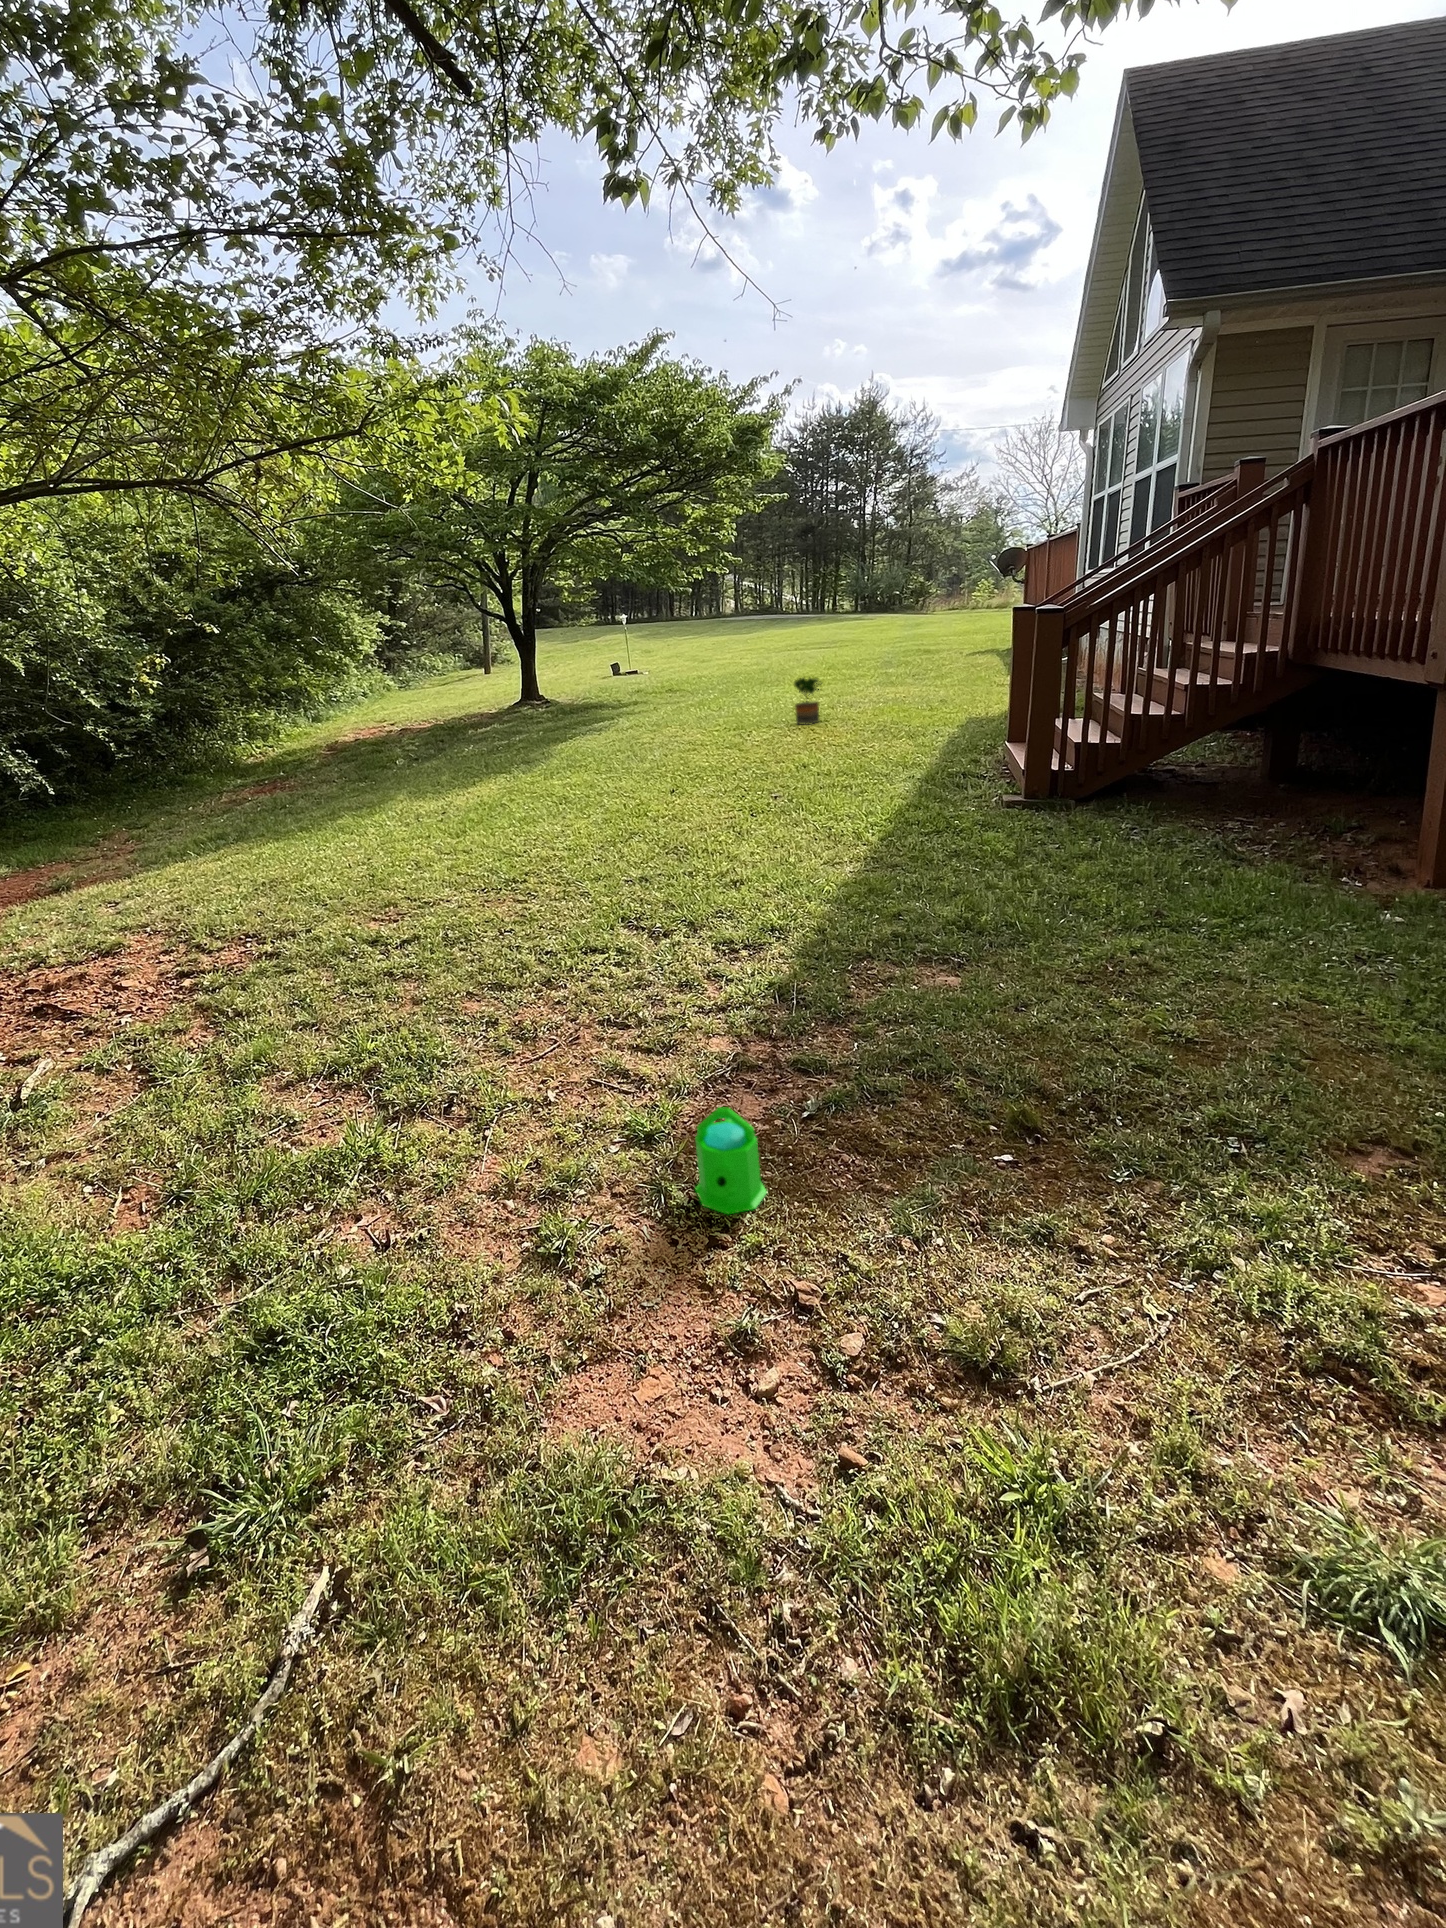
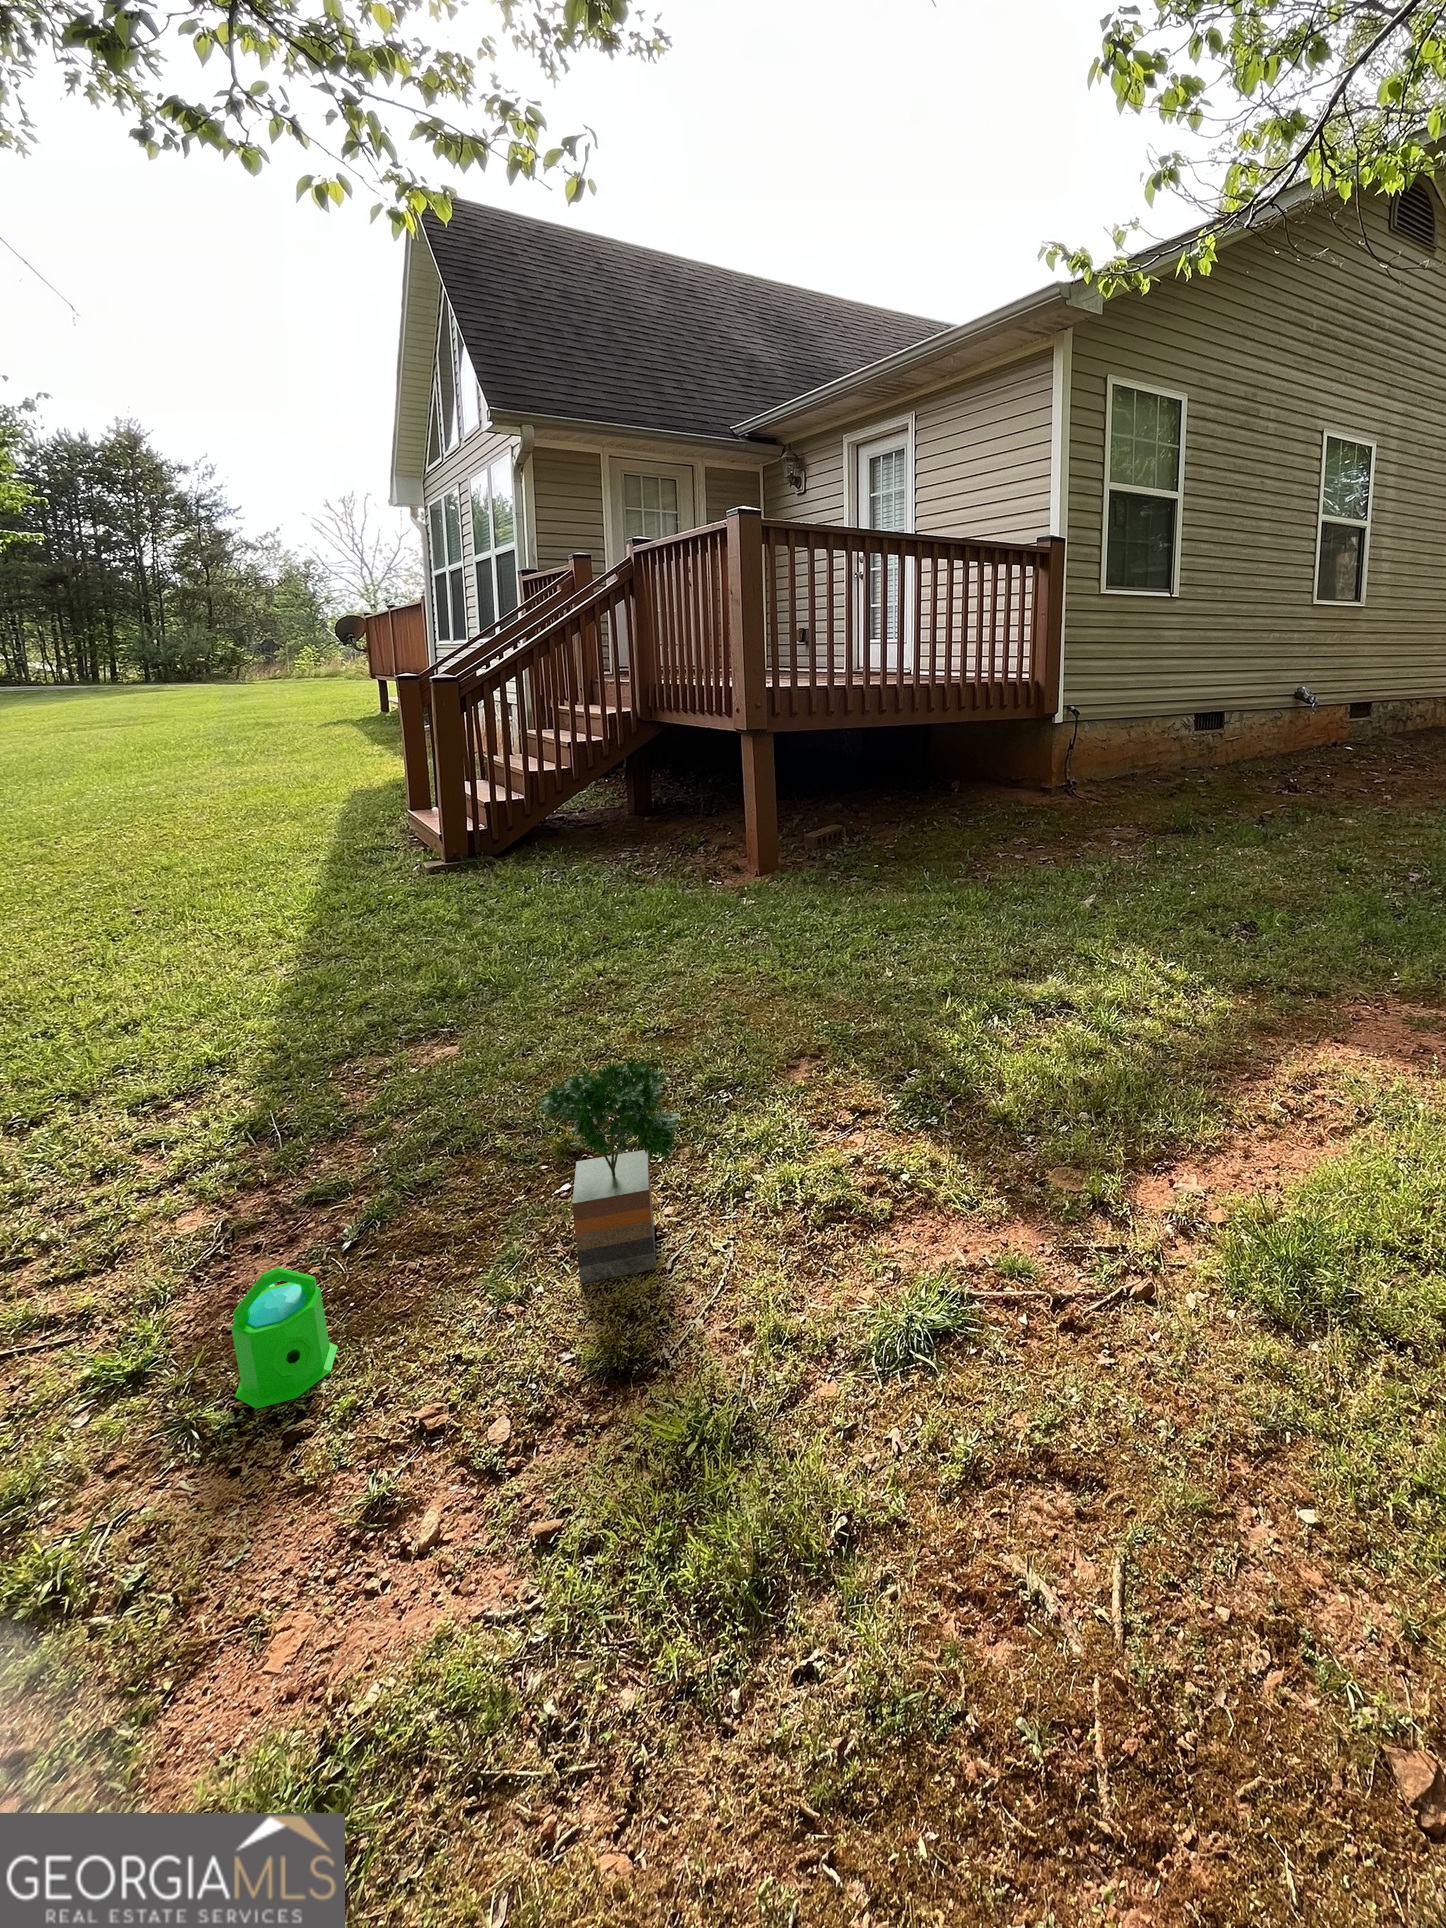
potted tree: present [794,678,822,724] -> present [540,1058,681,1284]

